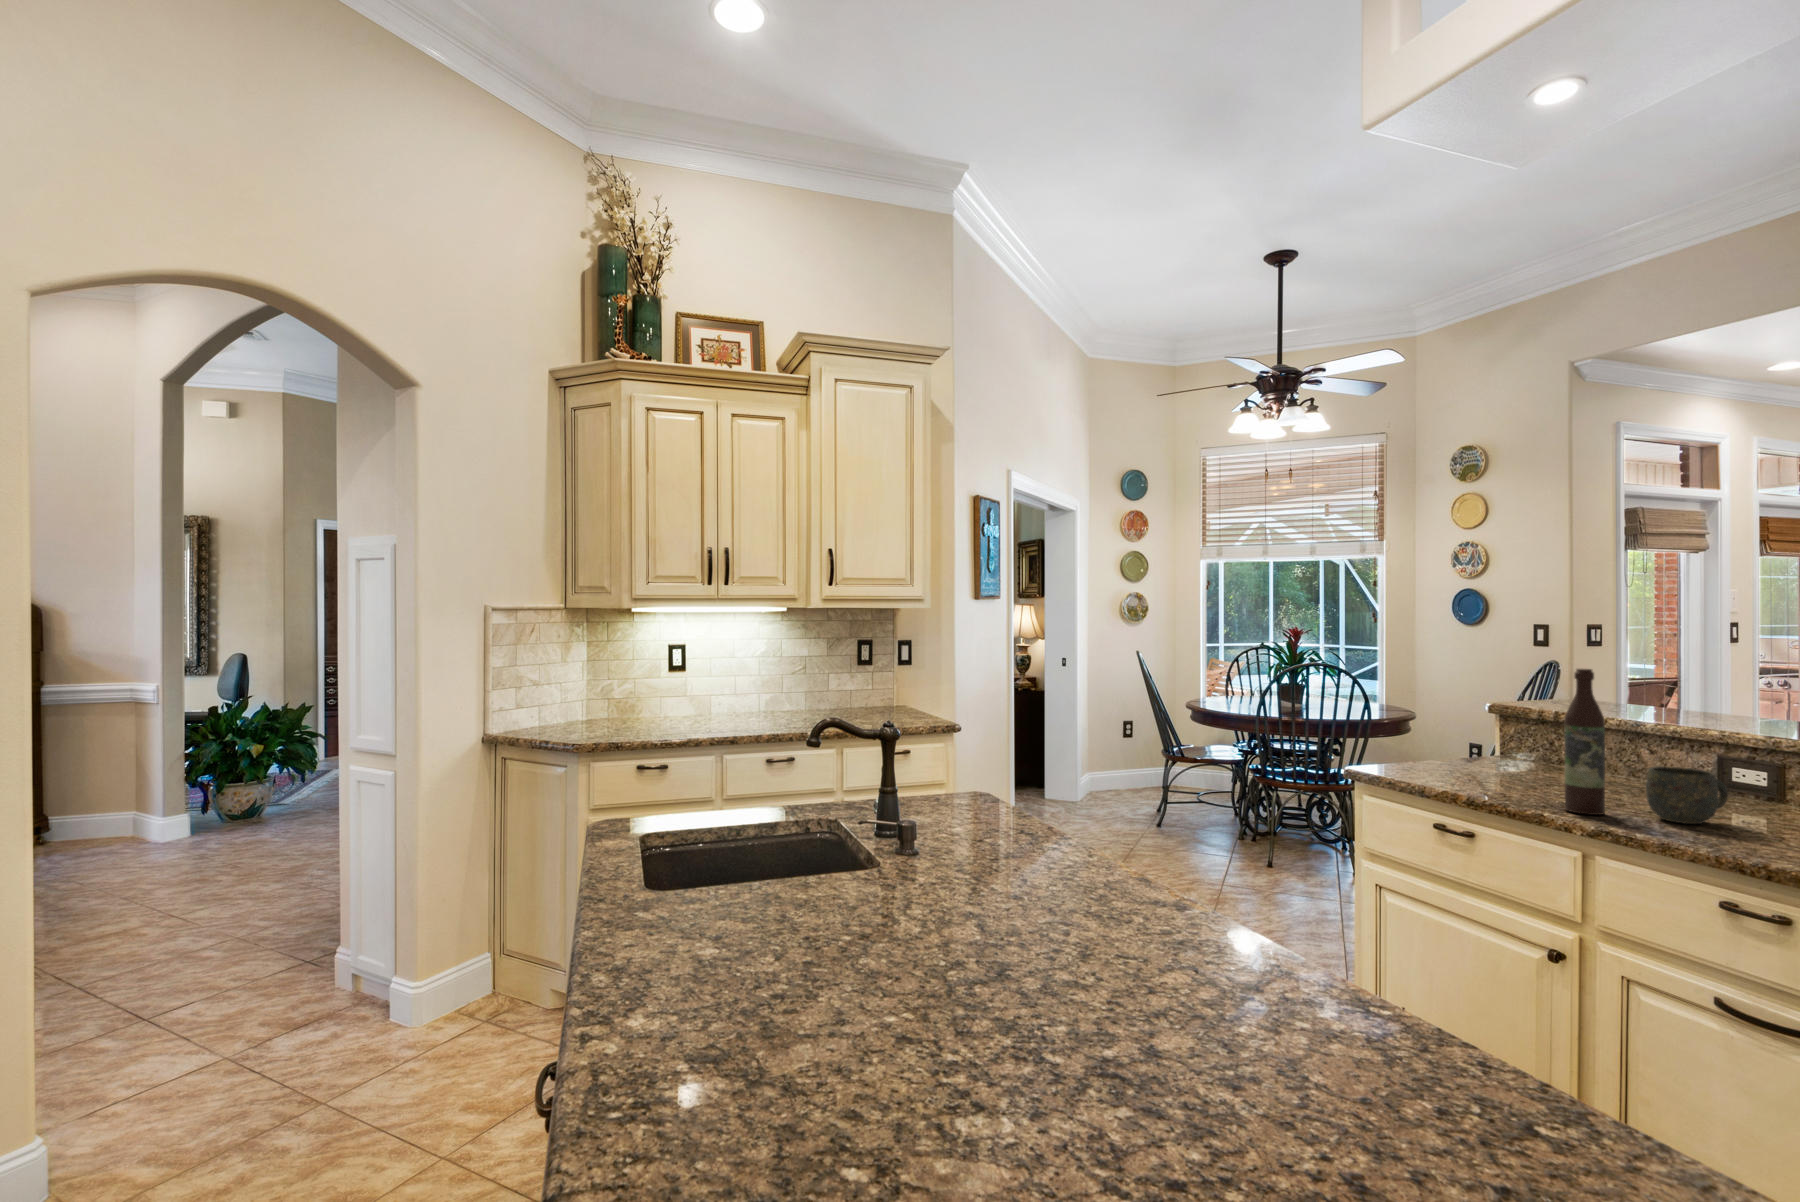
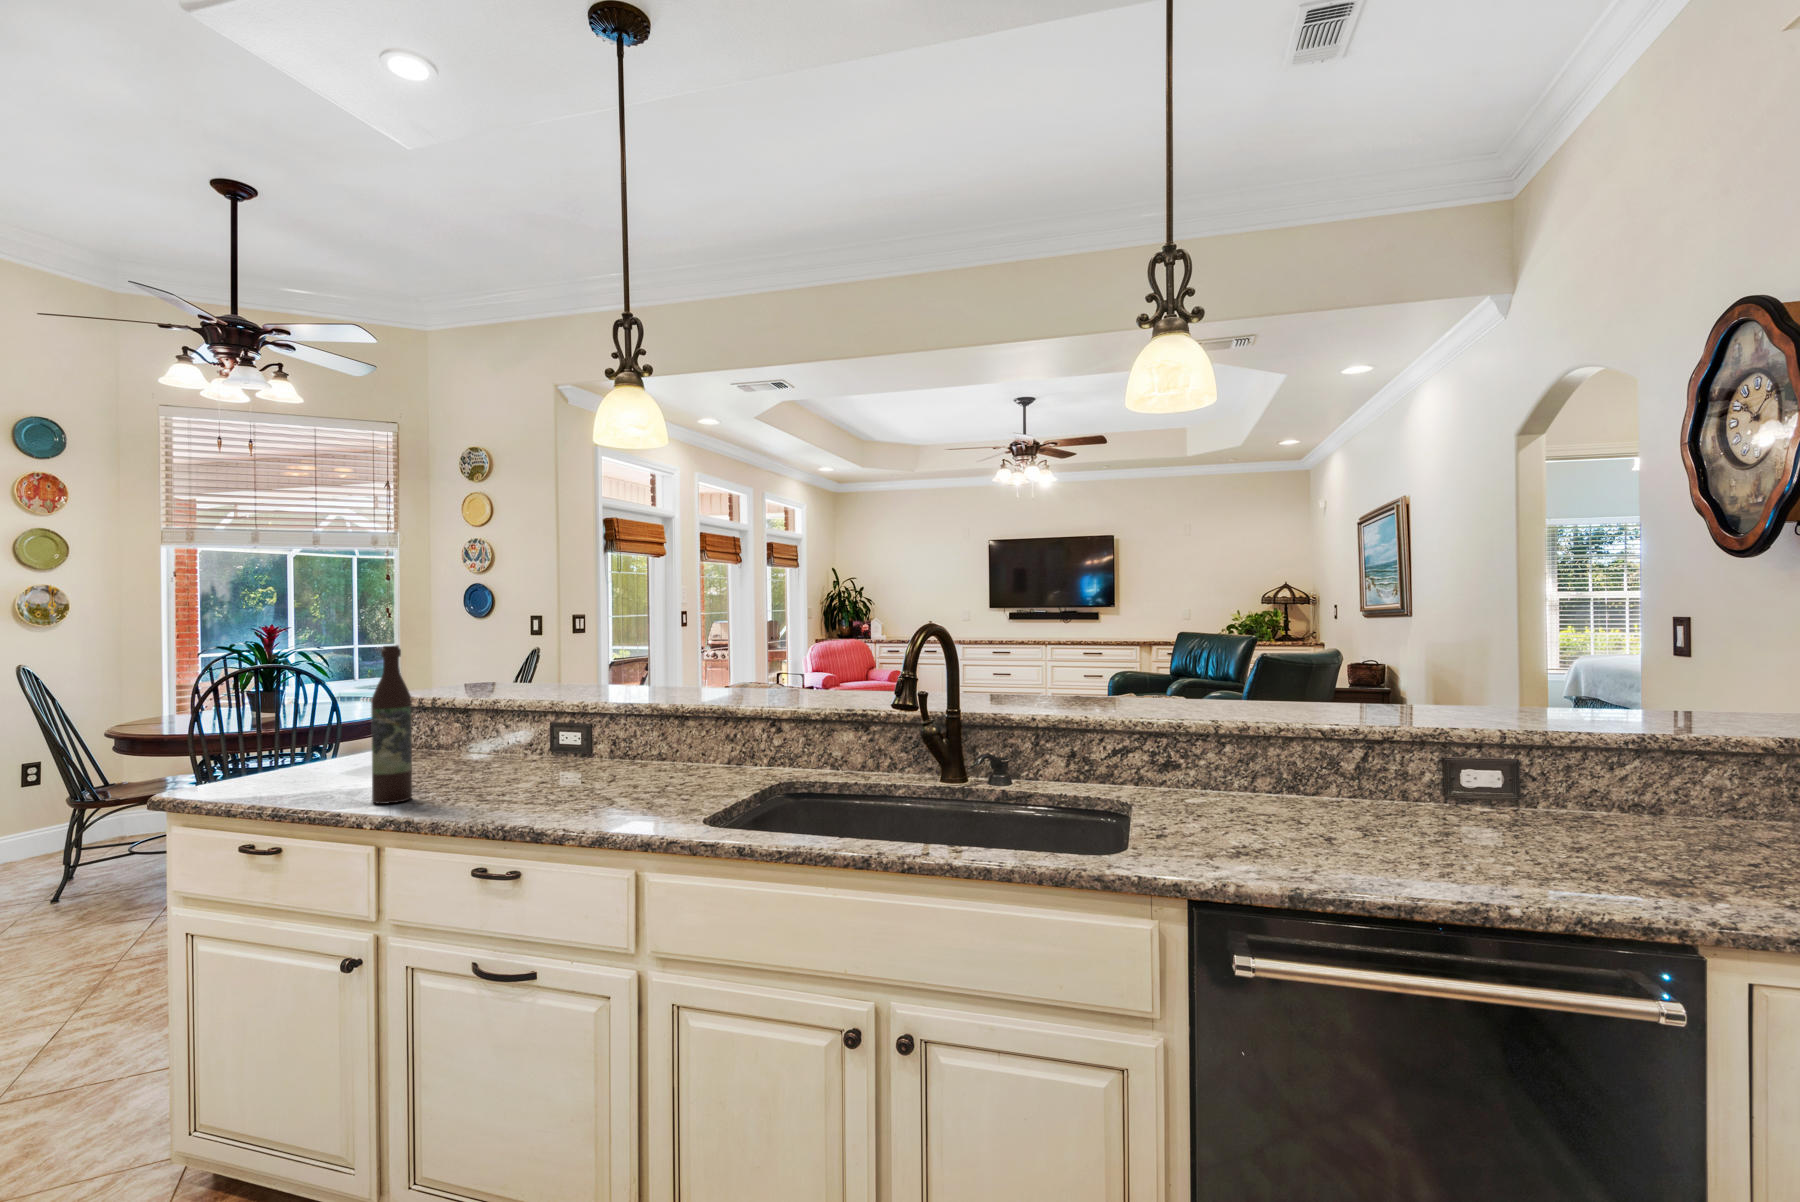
mug: present [1646,766,1728,824] -> none [451,739,525,796]

